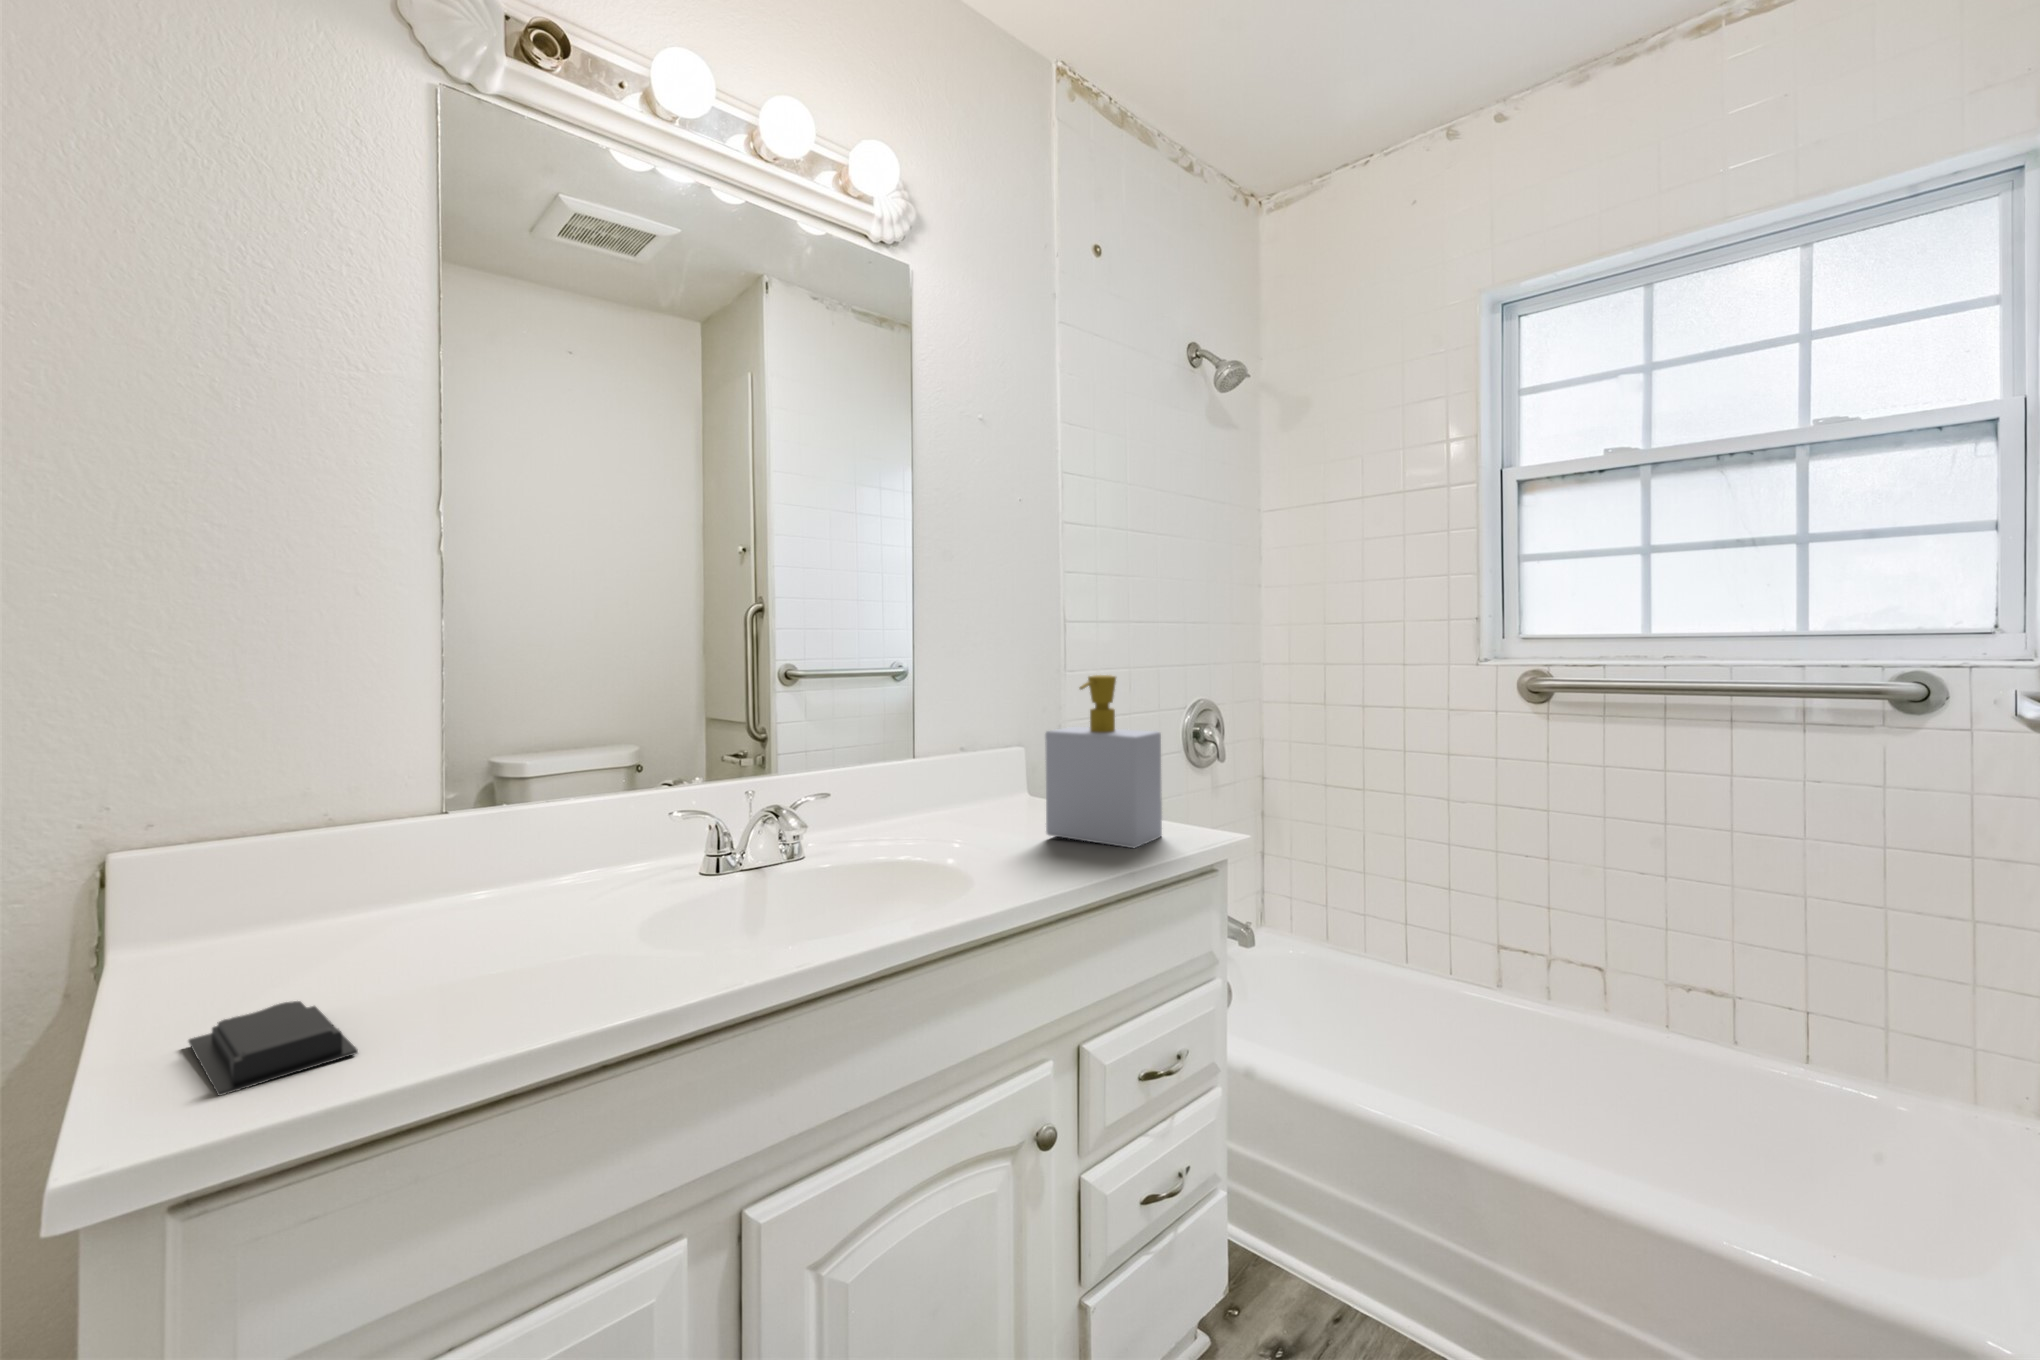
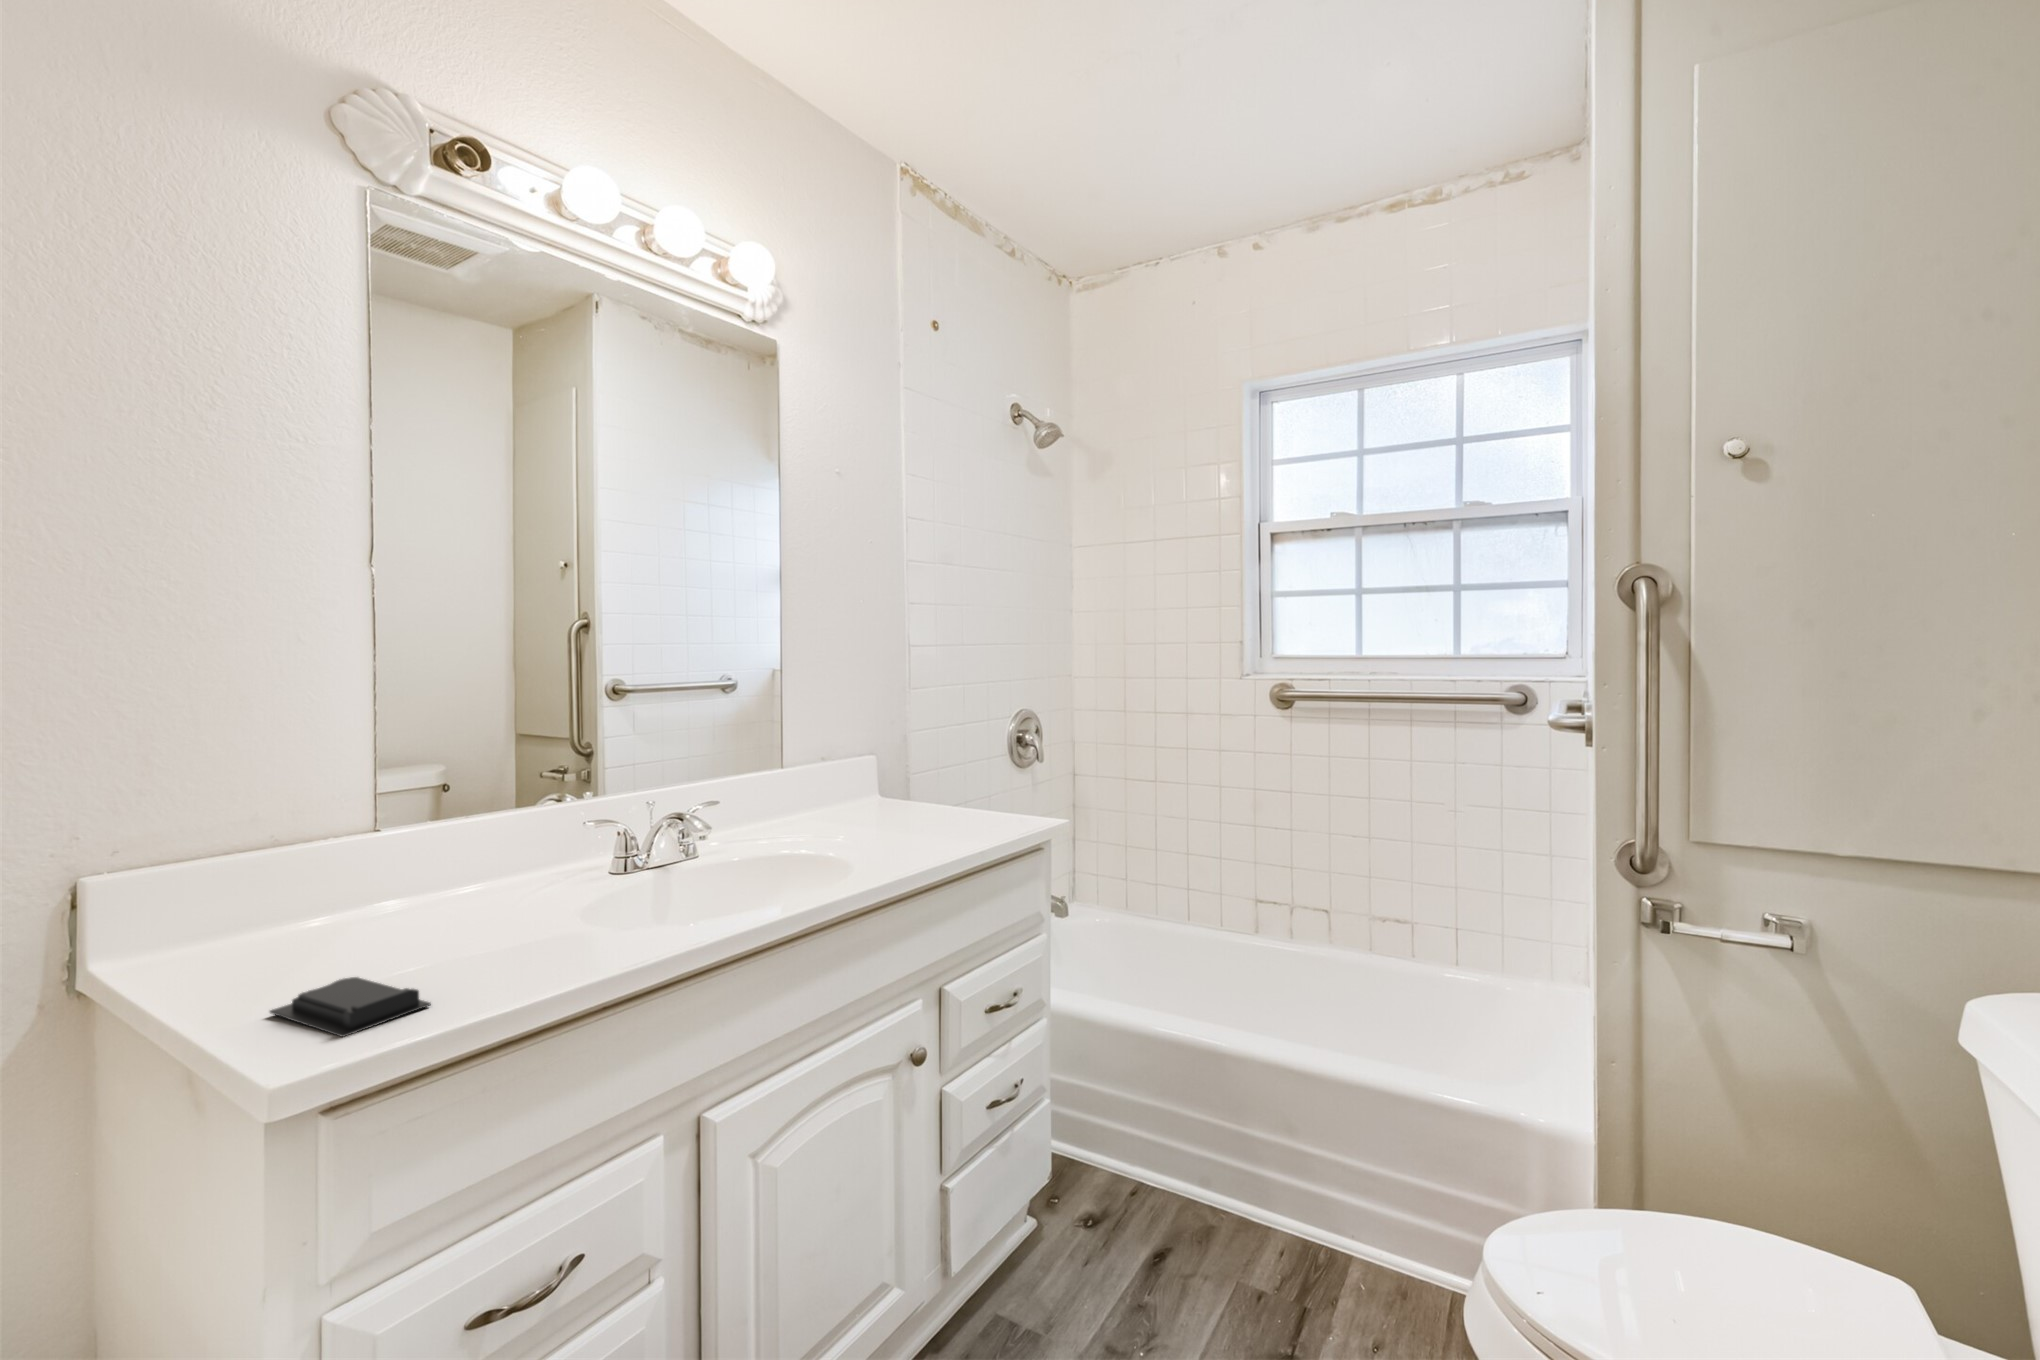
soap bottle: present [1045,675,1162,848] -> none [905,697,1000,834]

